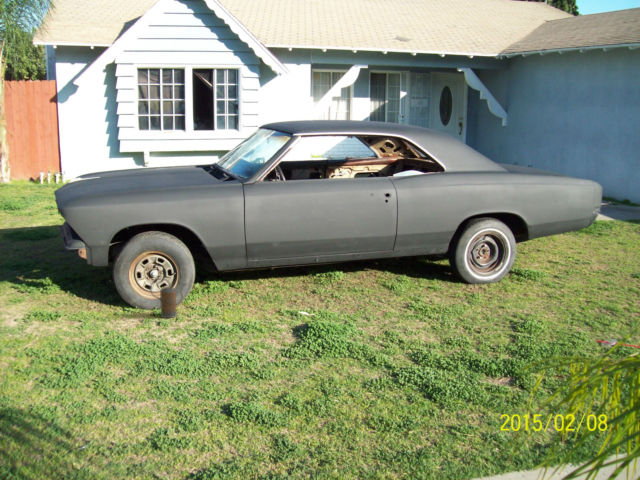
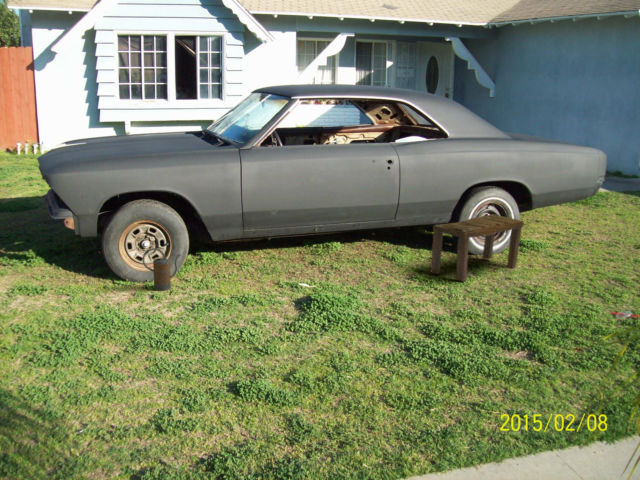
bench: none [427,245,518,311] -> present [431,214,524,282]

